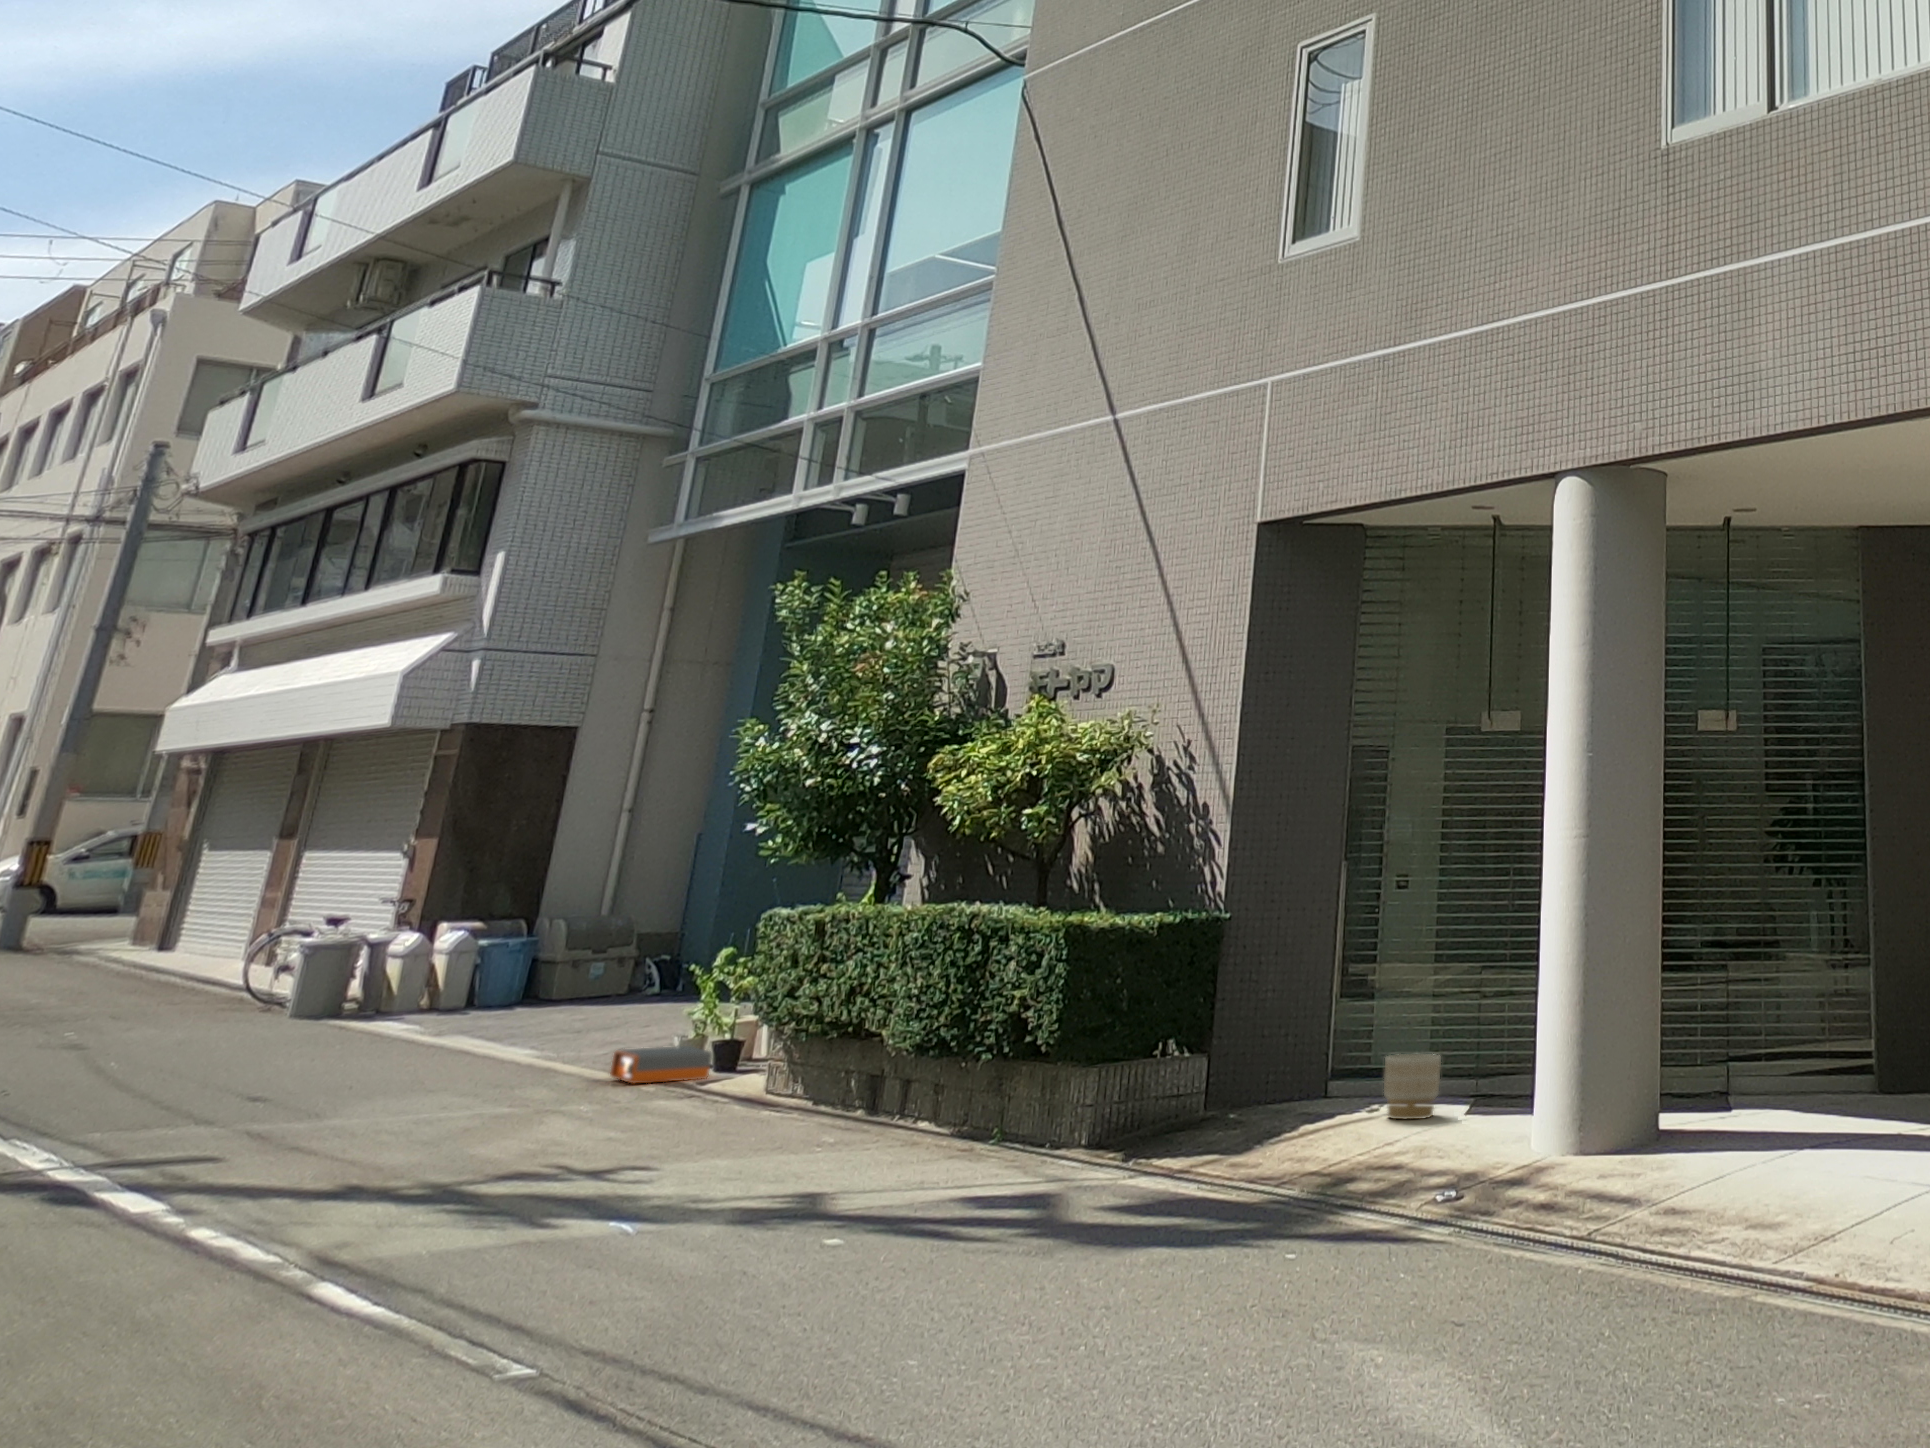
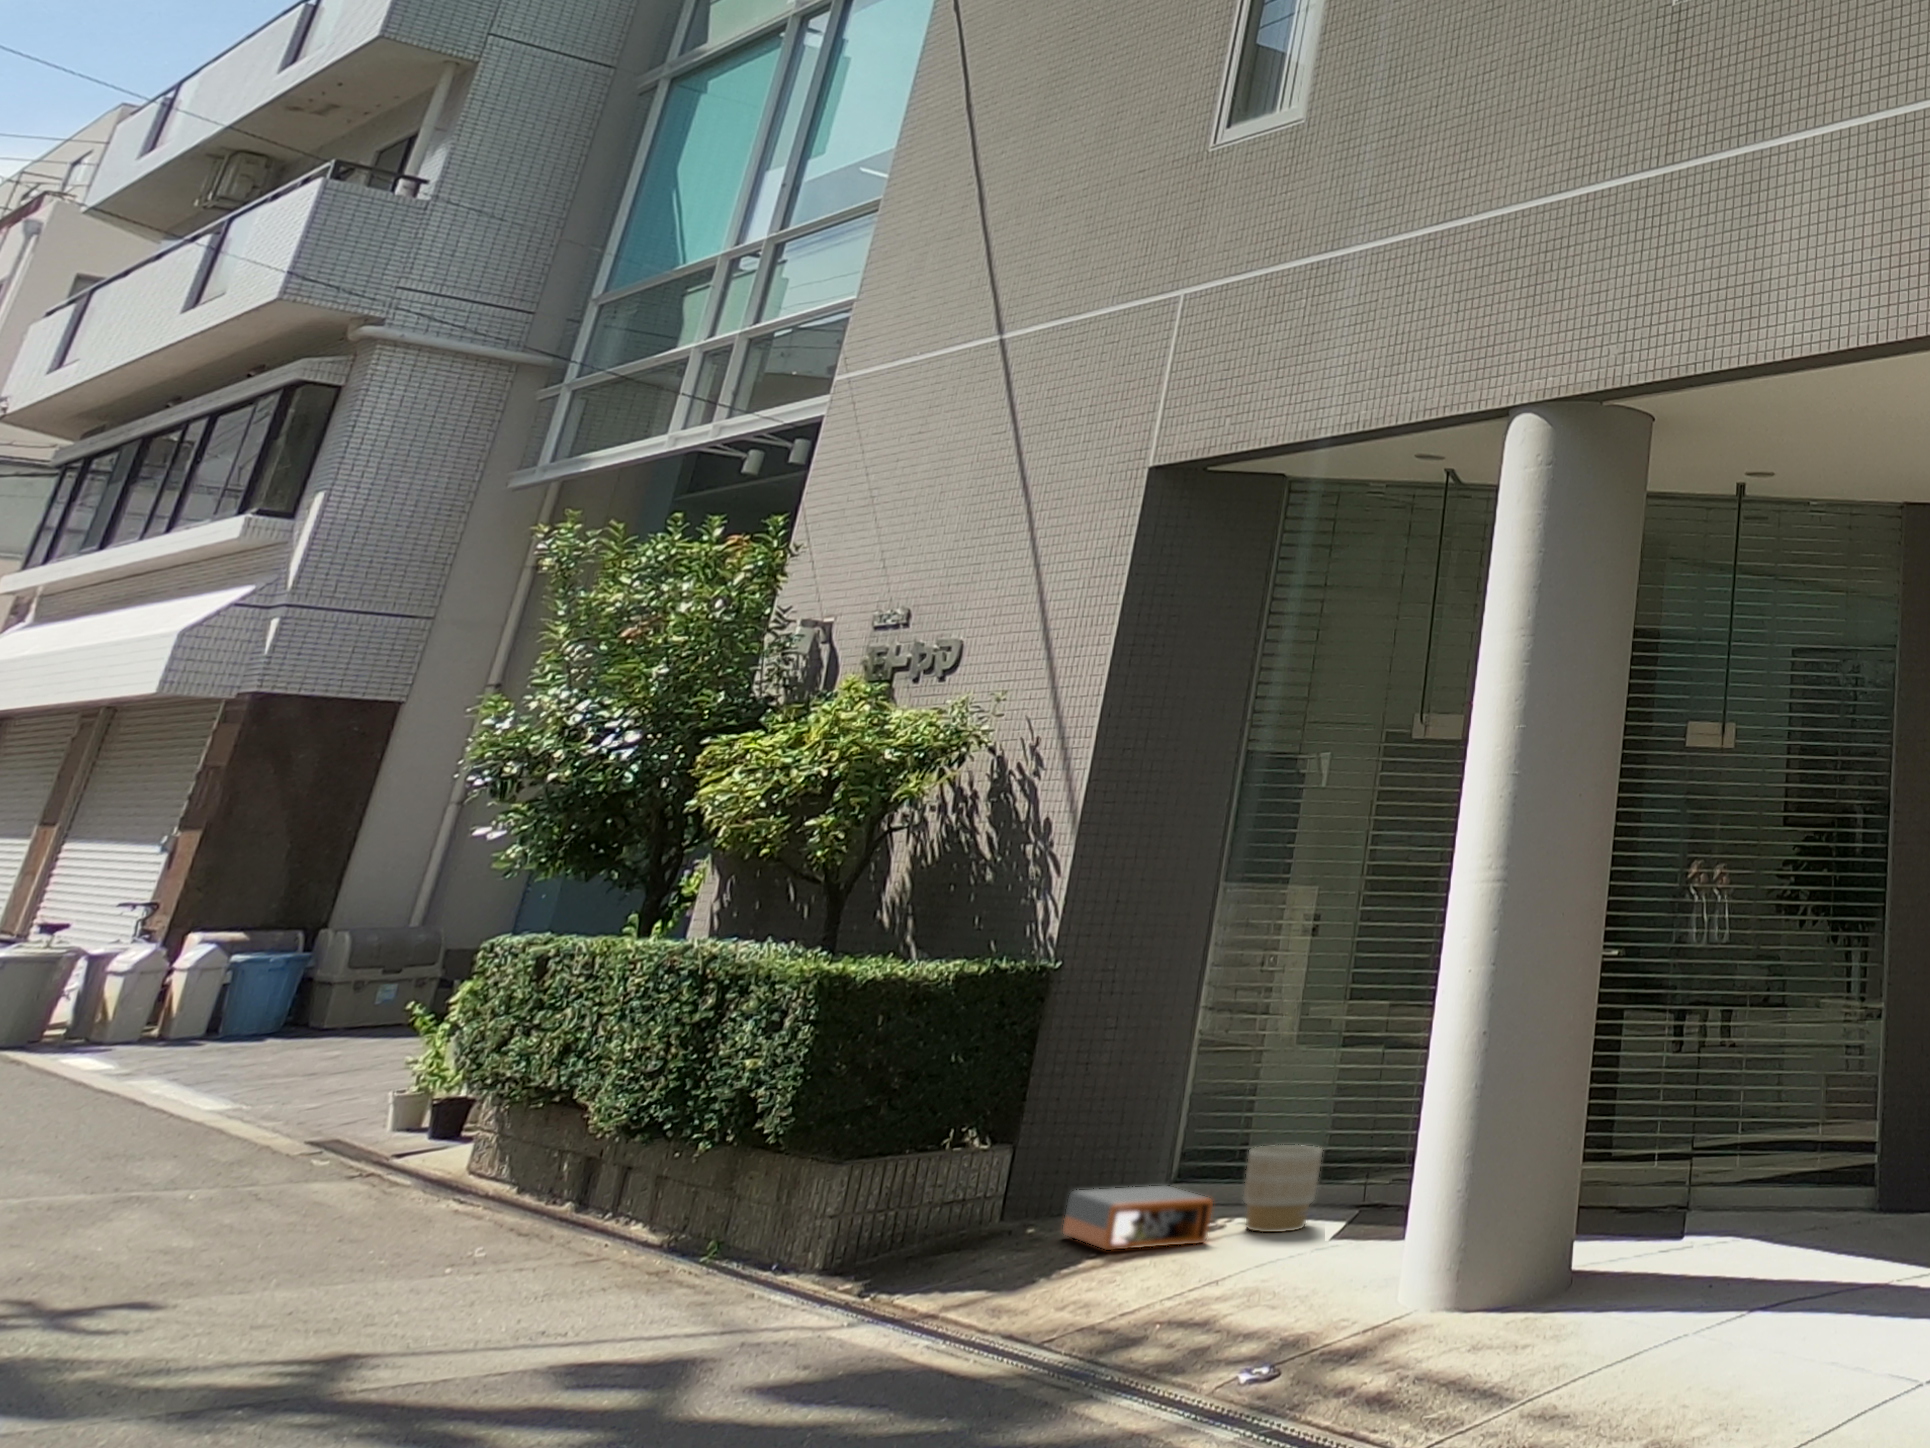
storage box: present [610,1046,712,1084] -> present [1063,1186,1213,1250]

